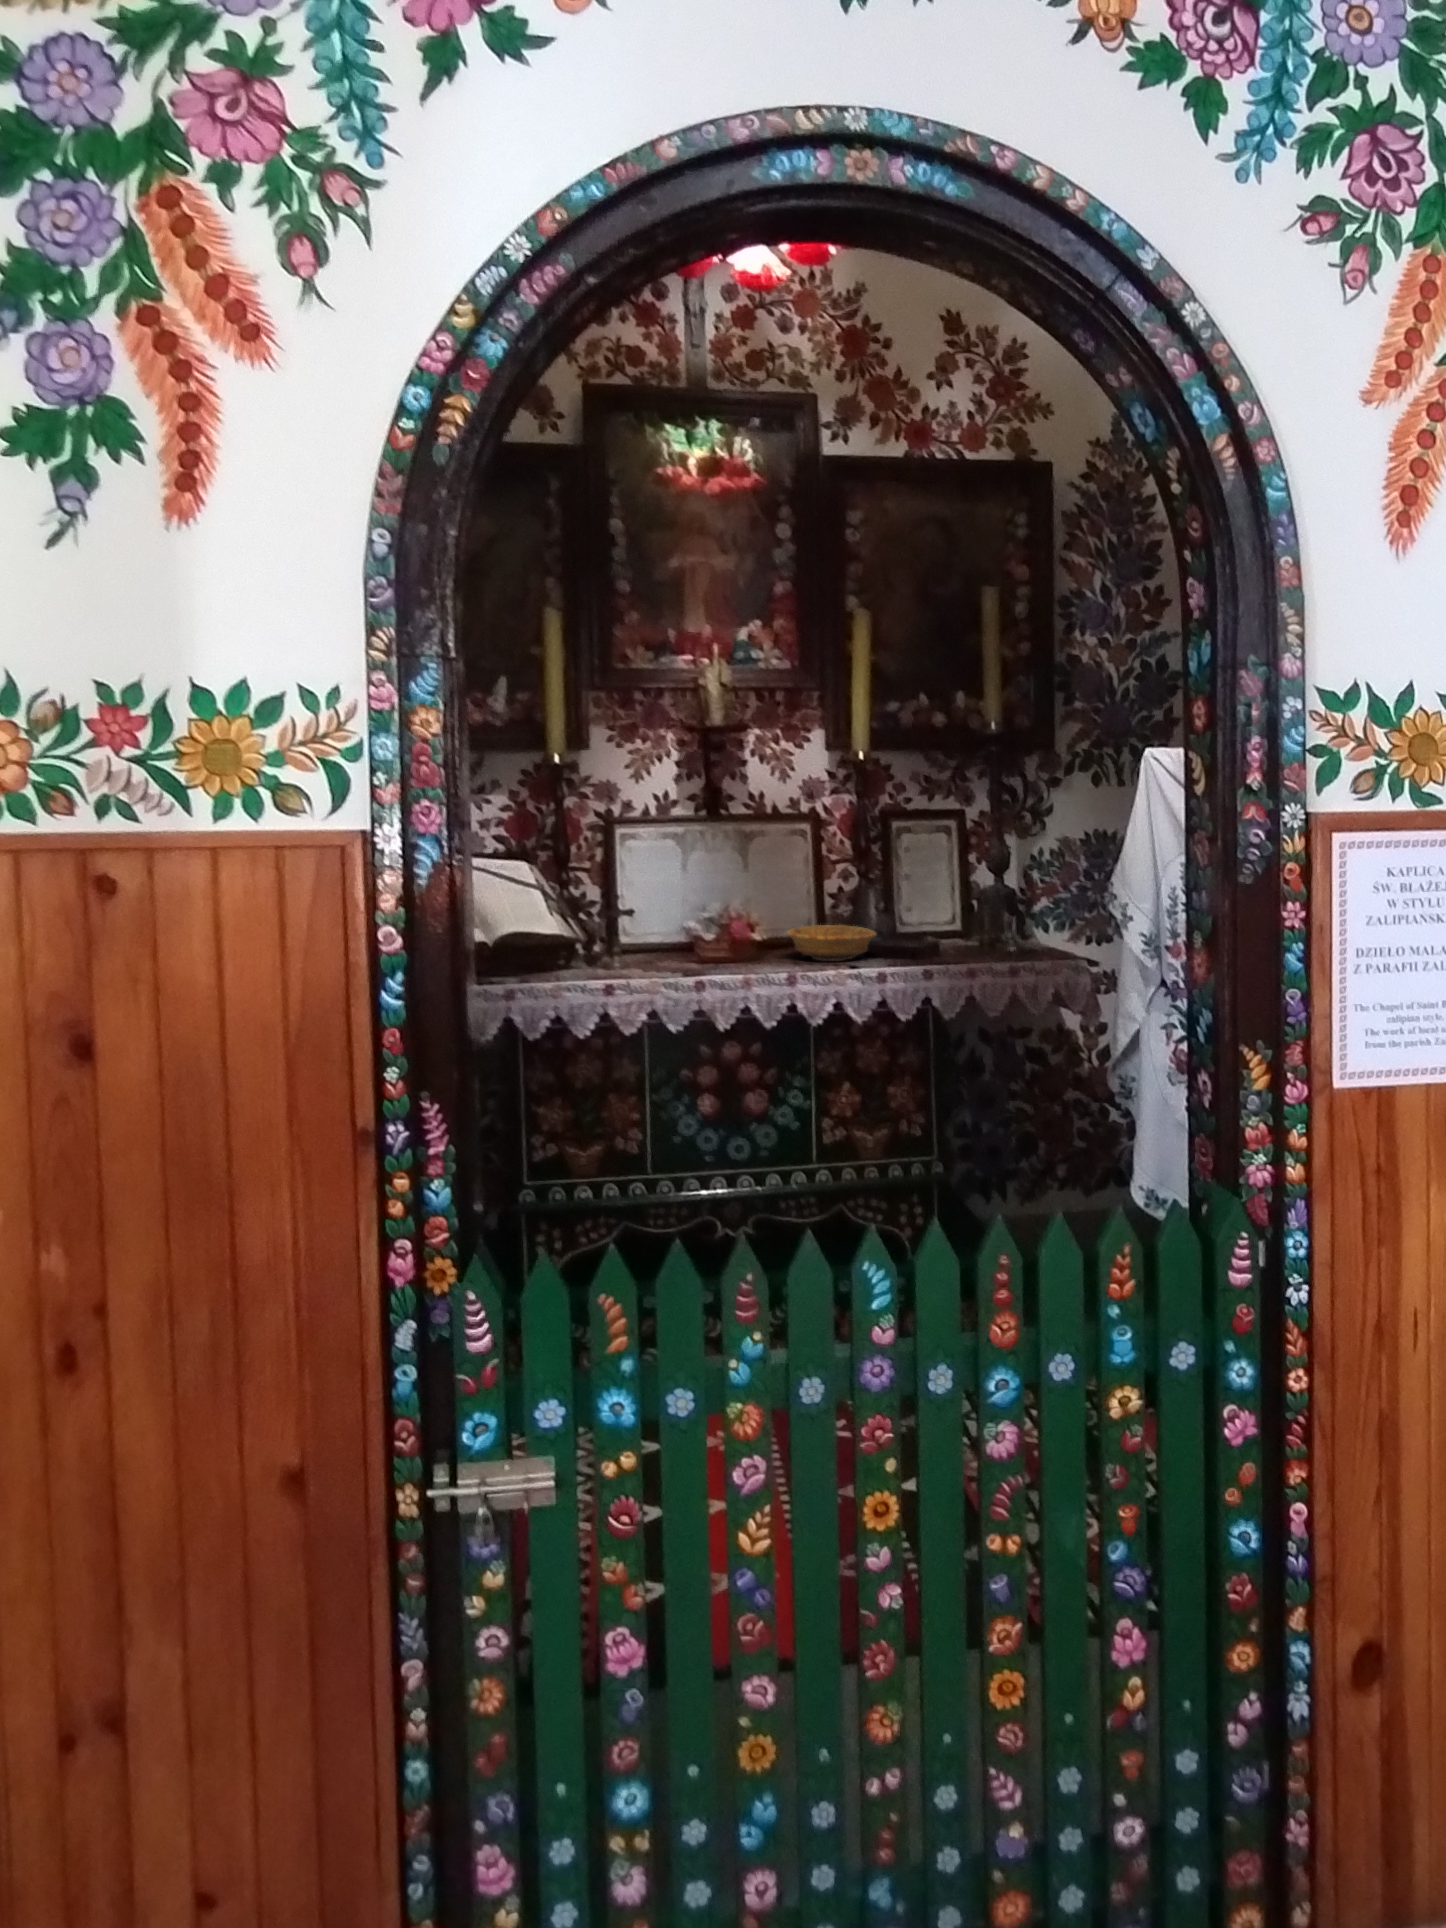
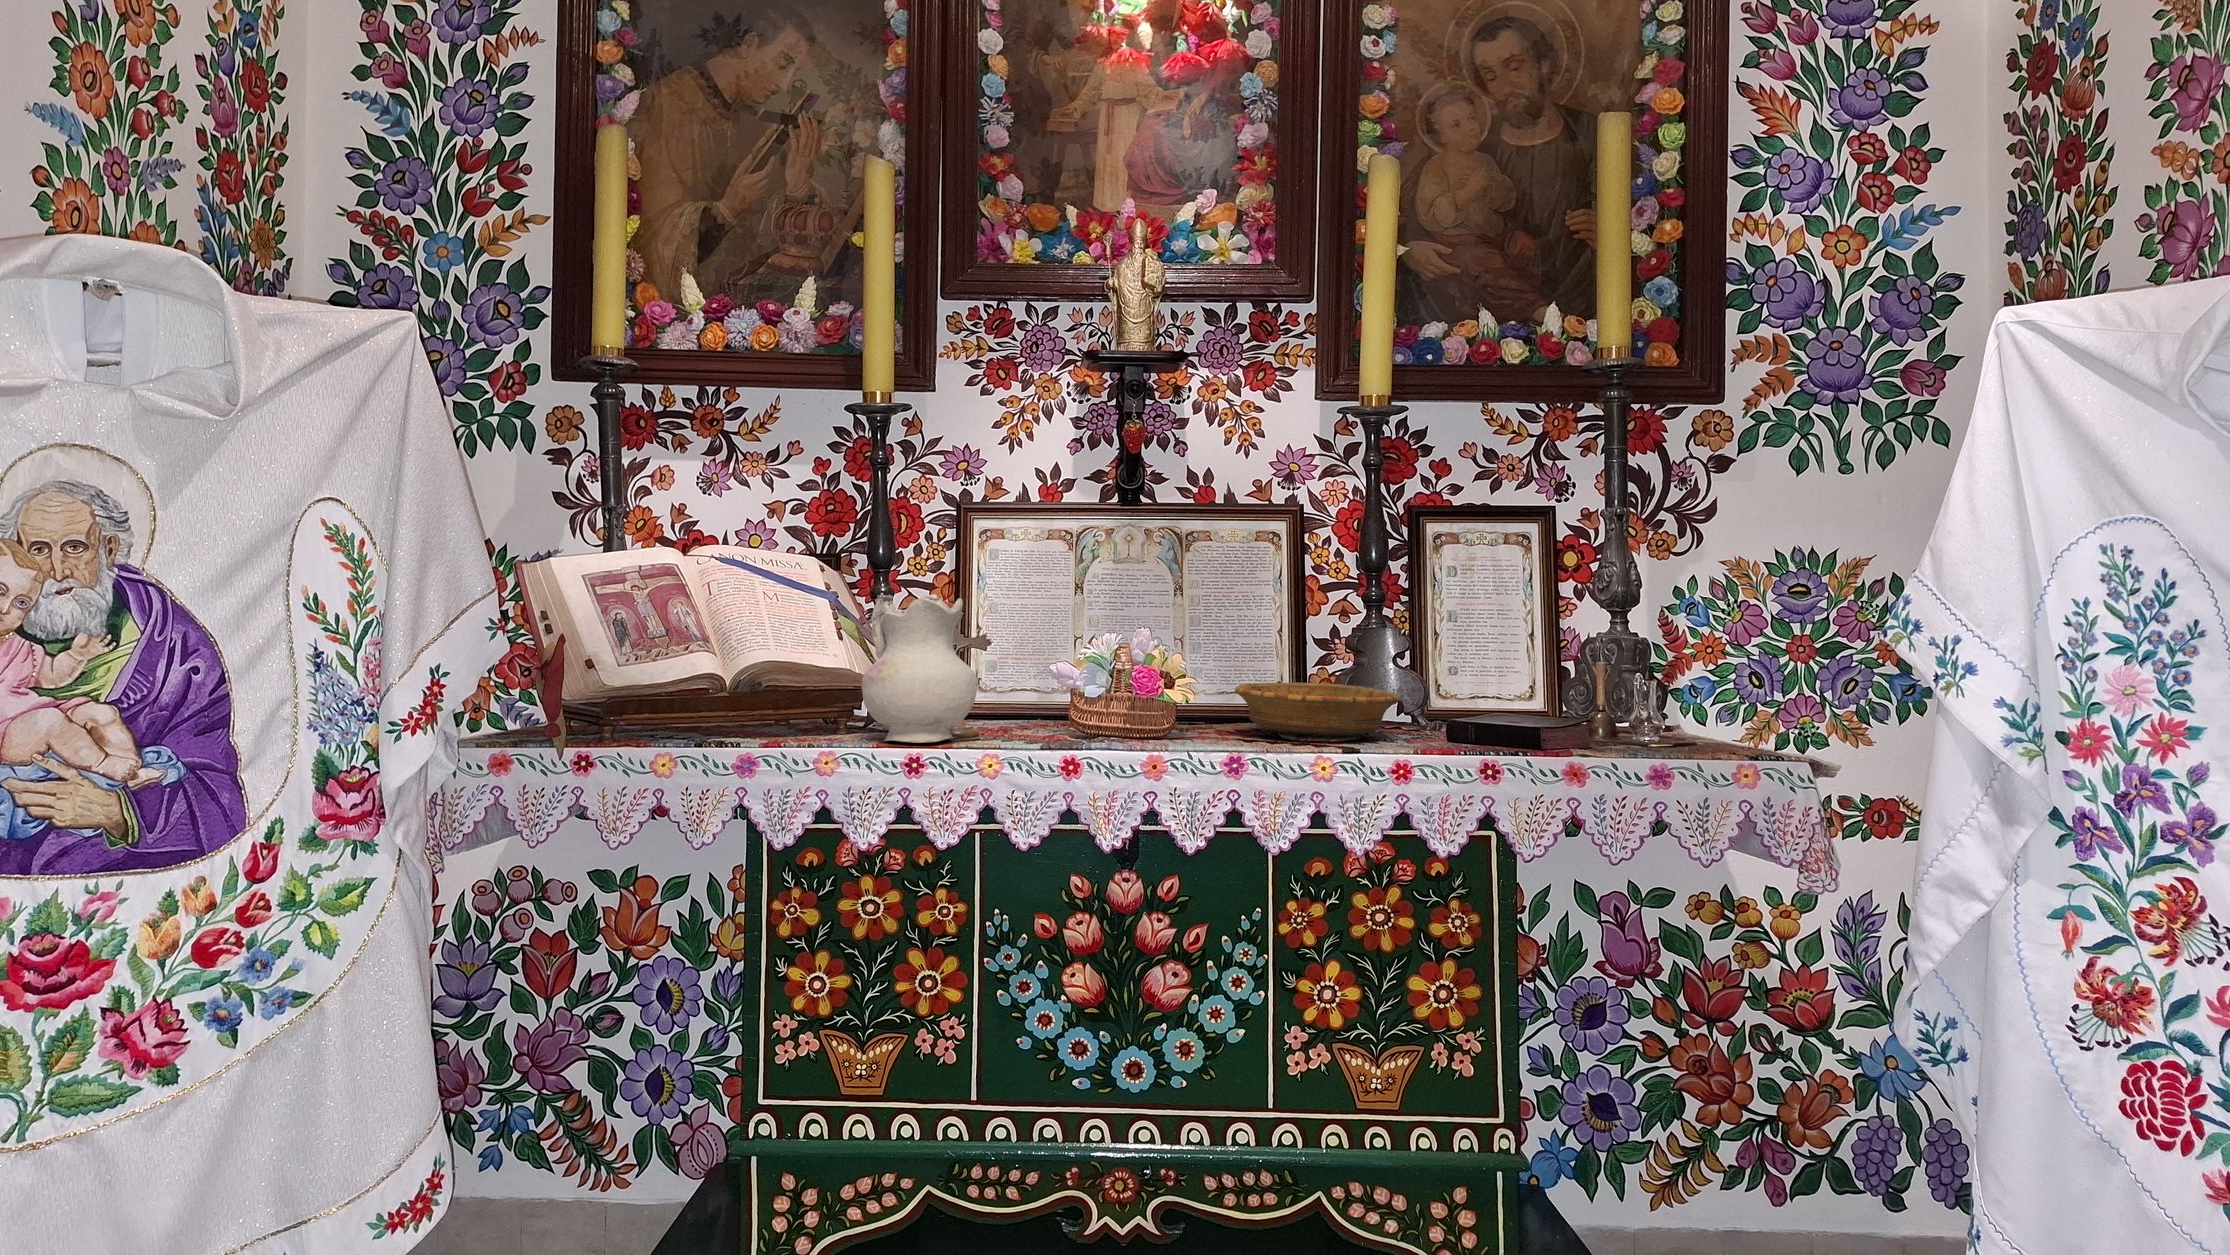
ceramic pitcher: none [577,889,644,975] -> present [862,594,977,743]

